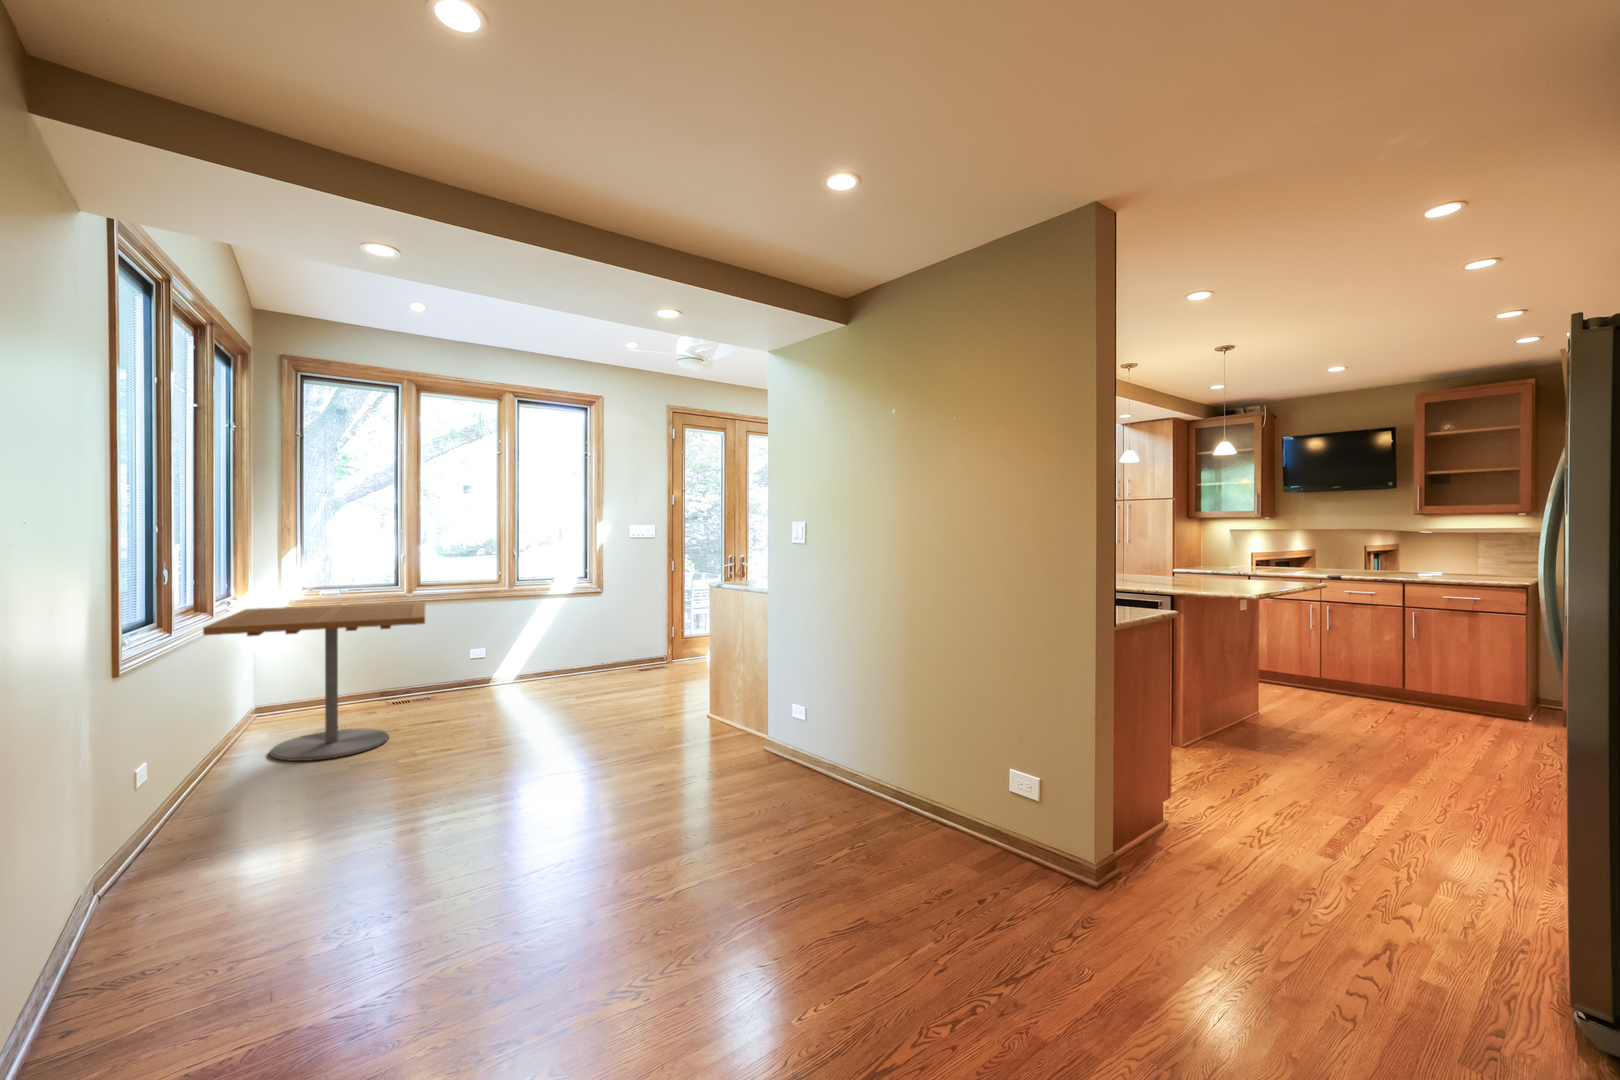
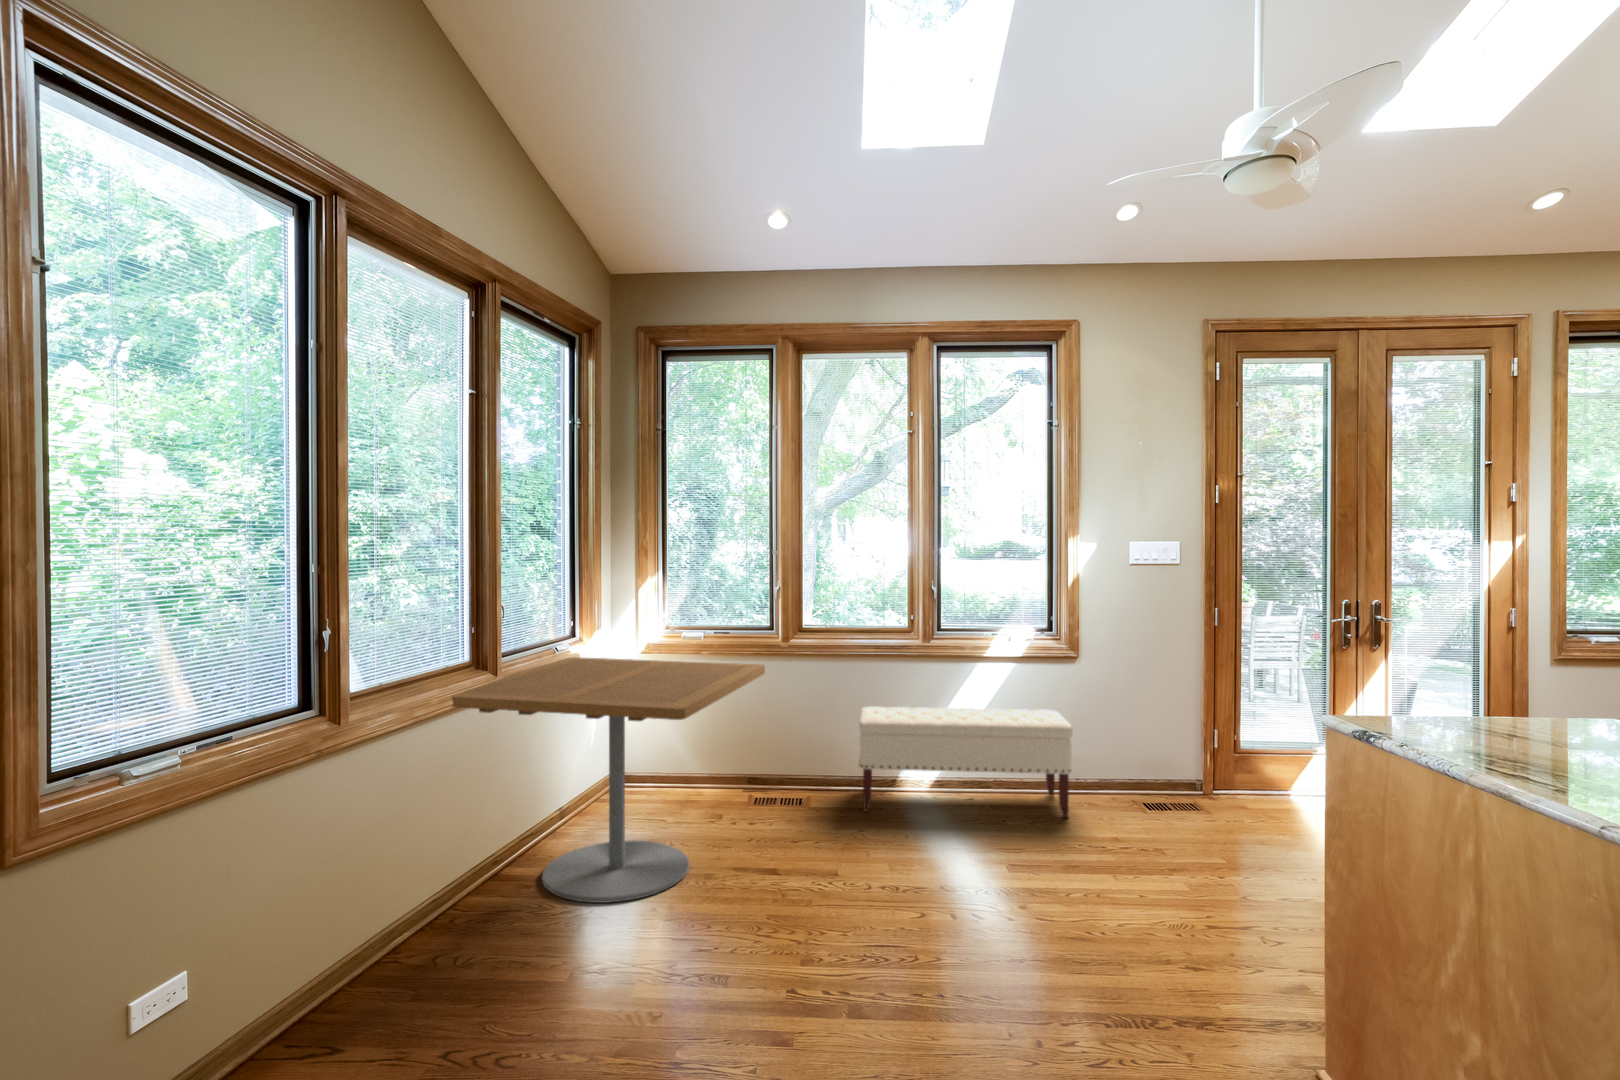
bench: none [467,623,607,696] -> present [859,707,1073,817]

